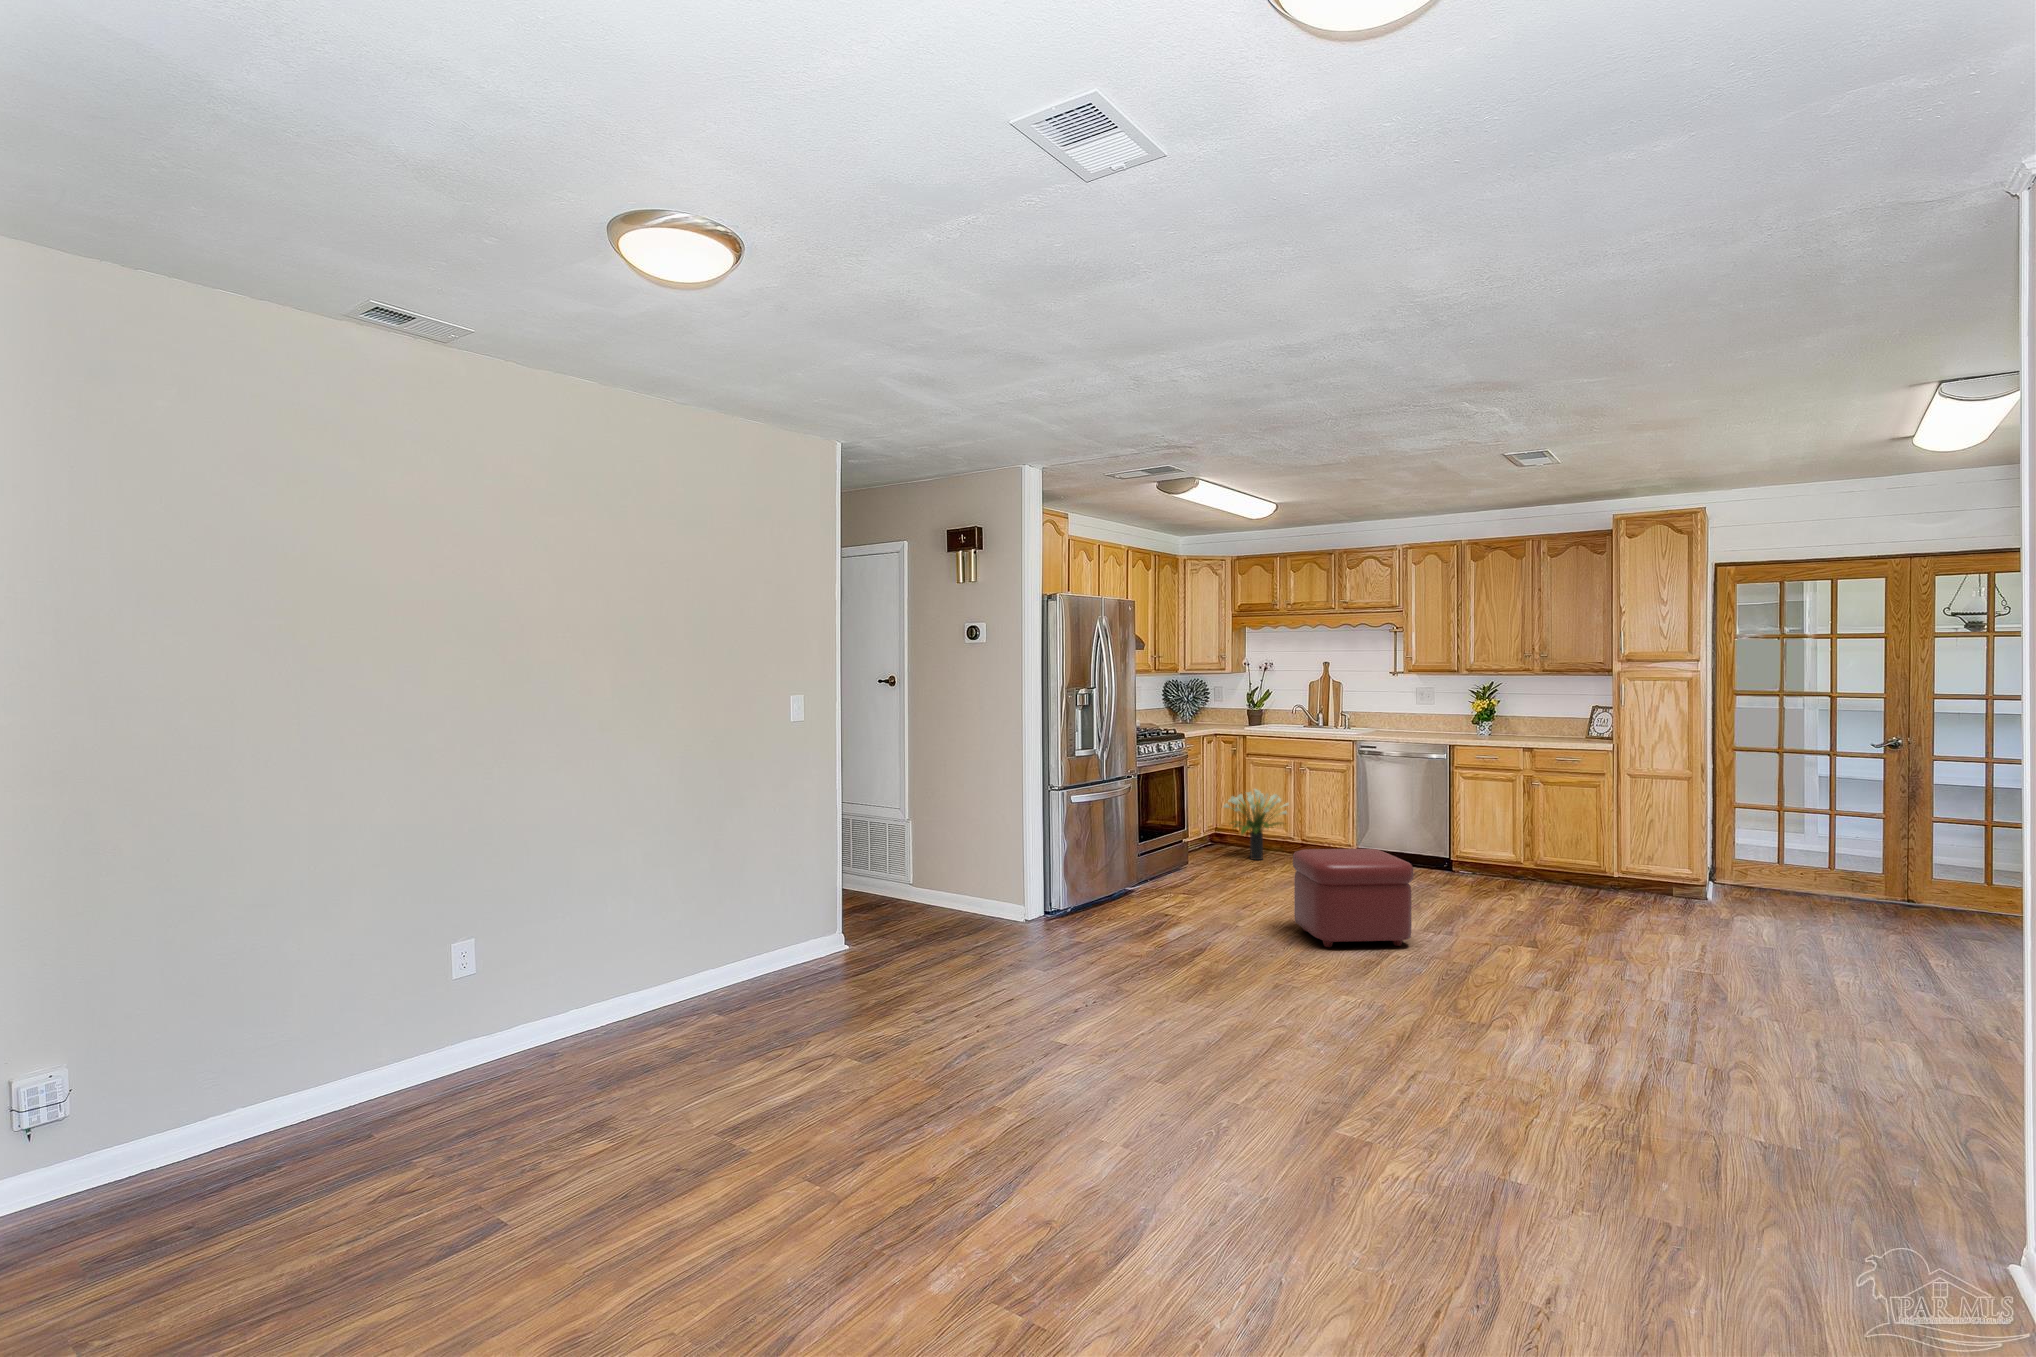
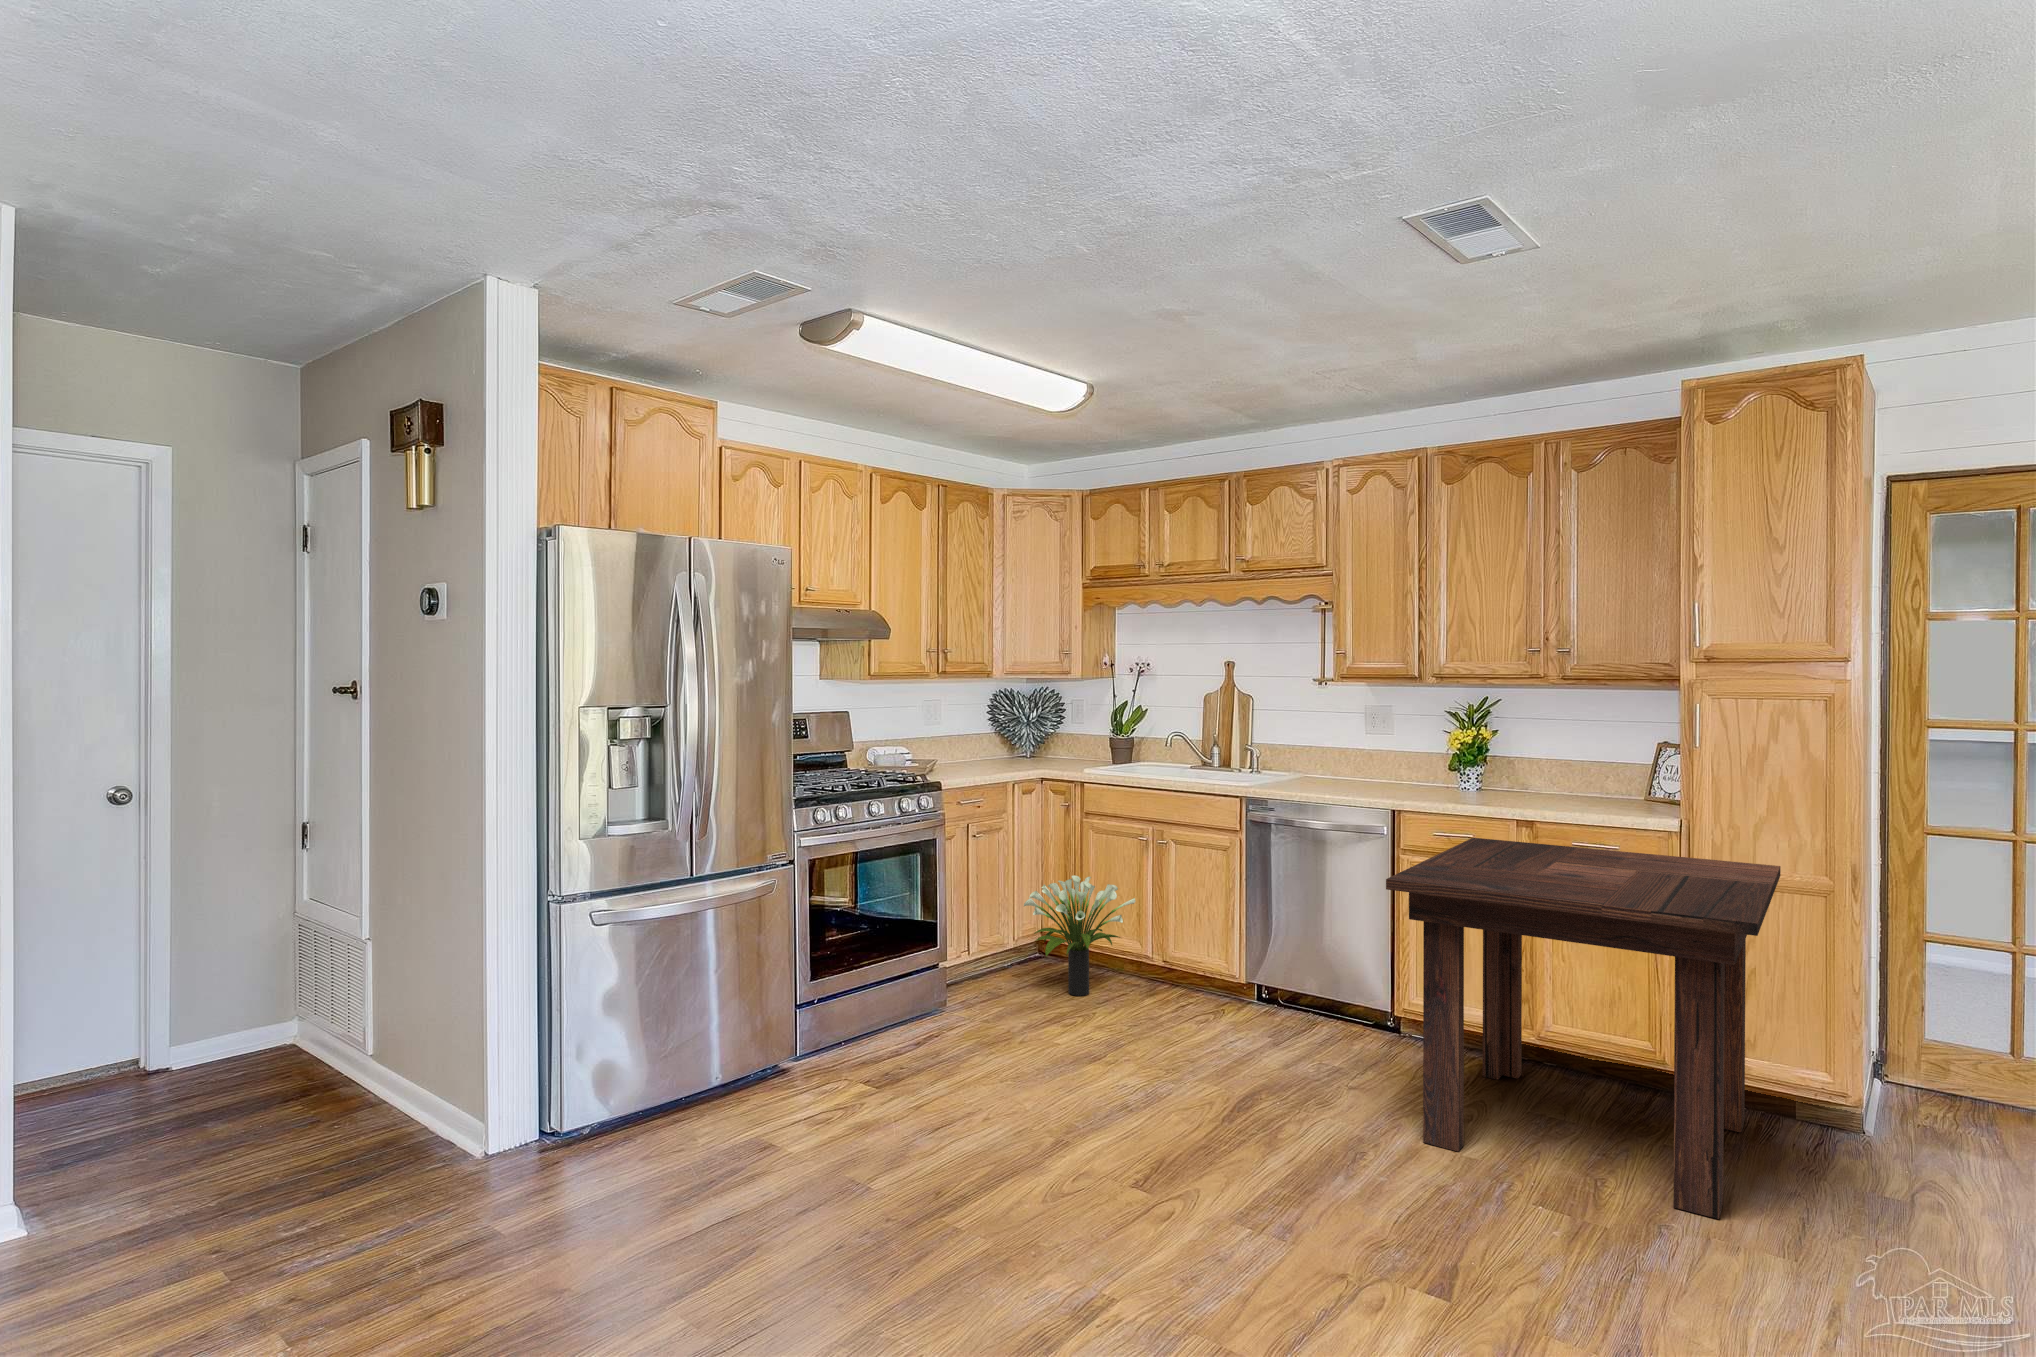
dining table: none [1476,758,1665,923] -> present [1386,838,1781,1219]
ottoman: present [1293,849,1413,947] -> none [952,1054,1172,1294]

